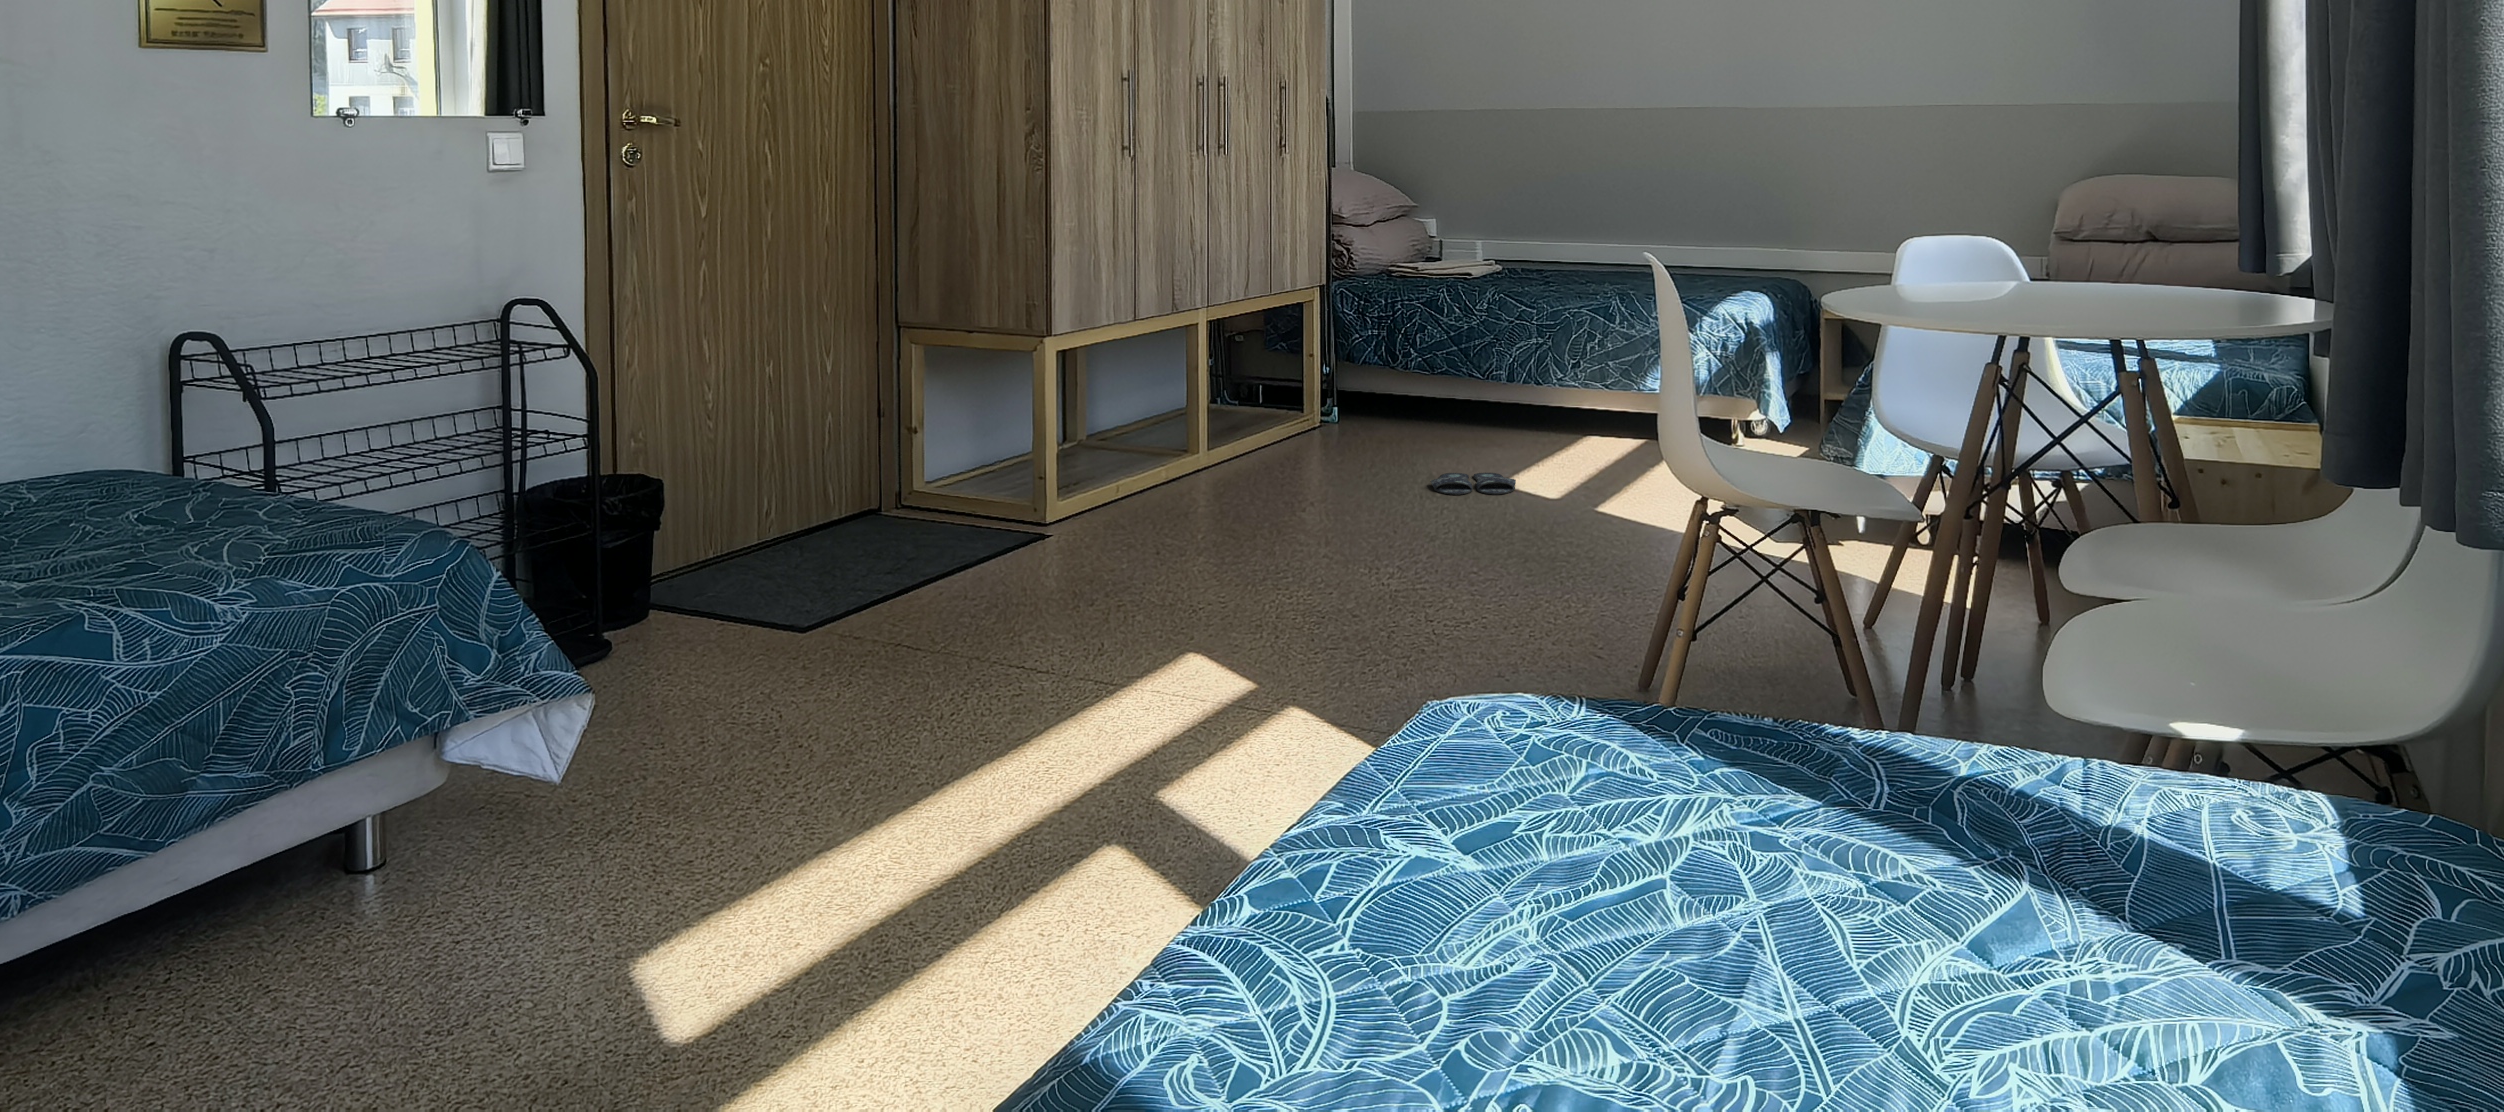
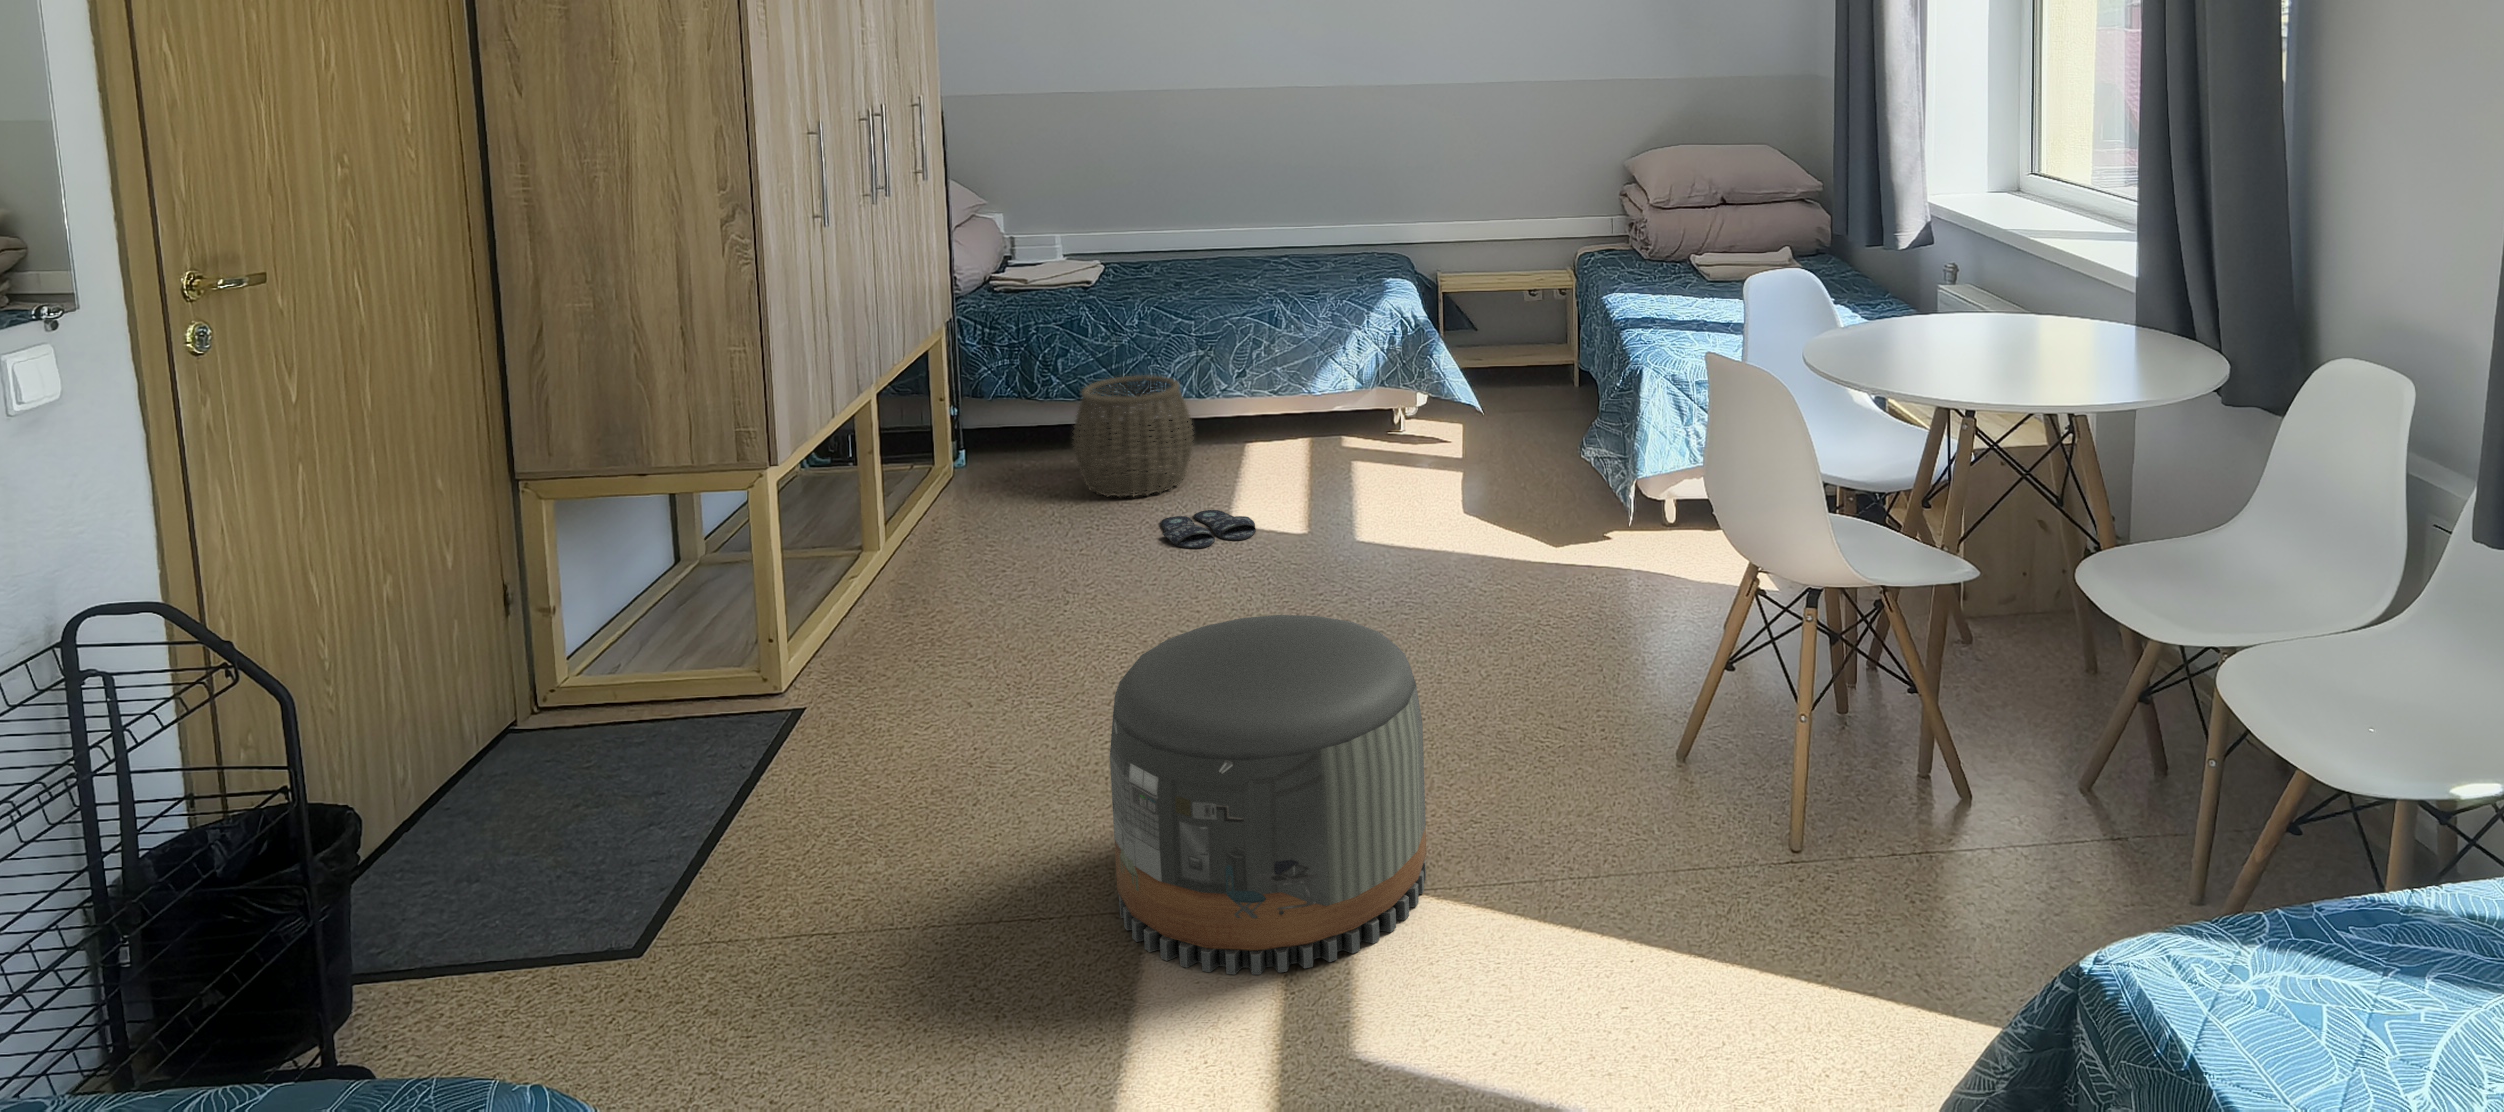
woven basket: none [1397,351,1509,458] -> present [1073,376,1194,497]
pouf: none [1104,460,1377,737] -> present [1110,615,1427,975]

